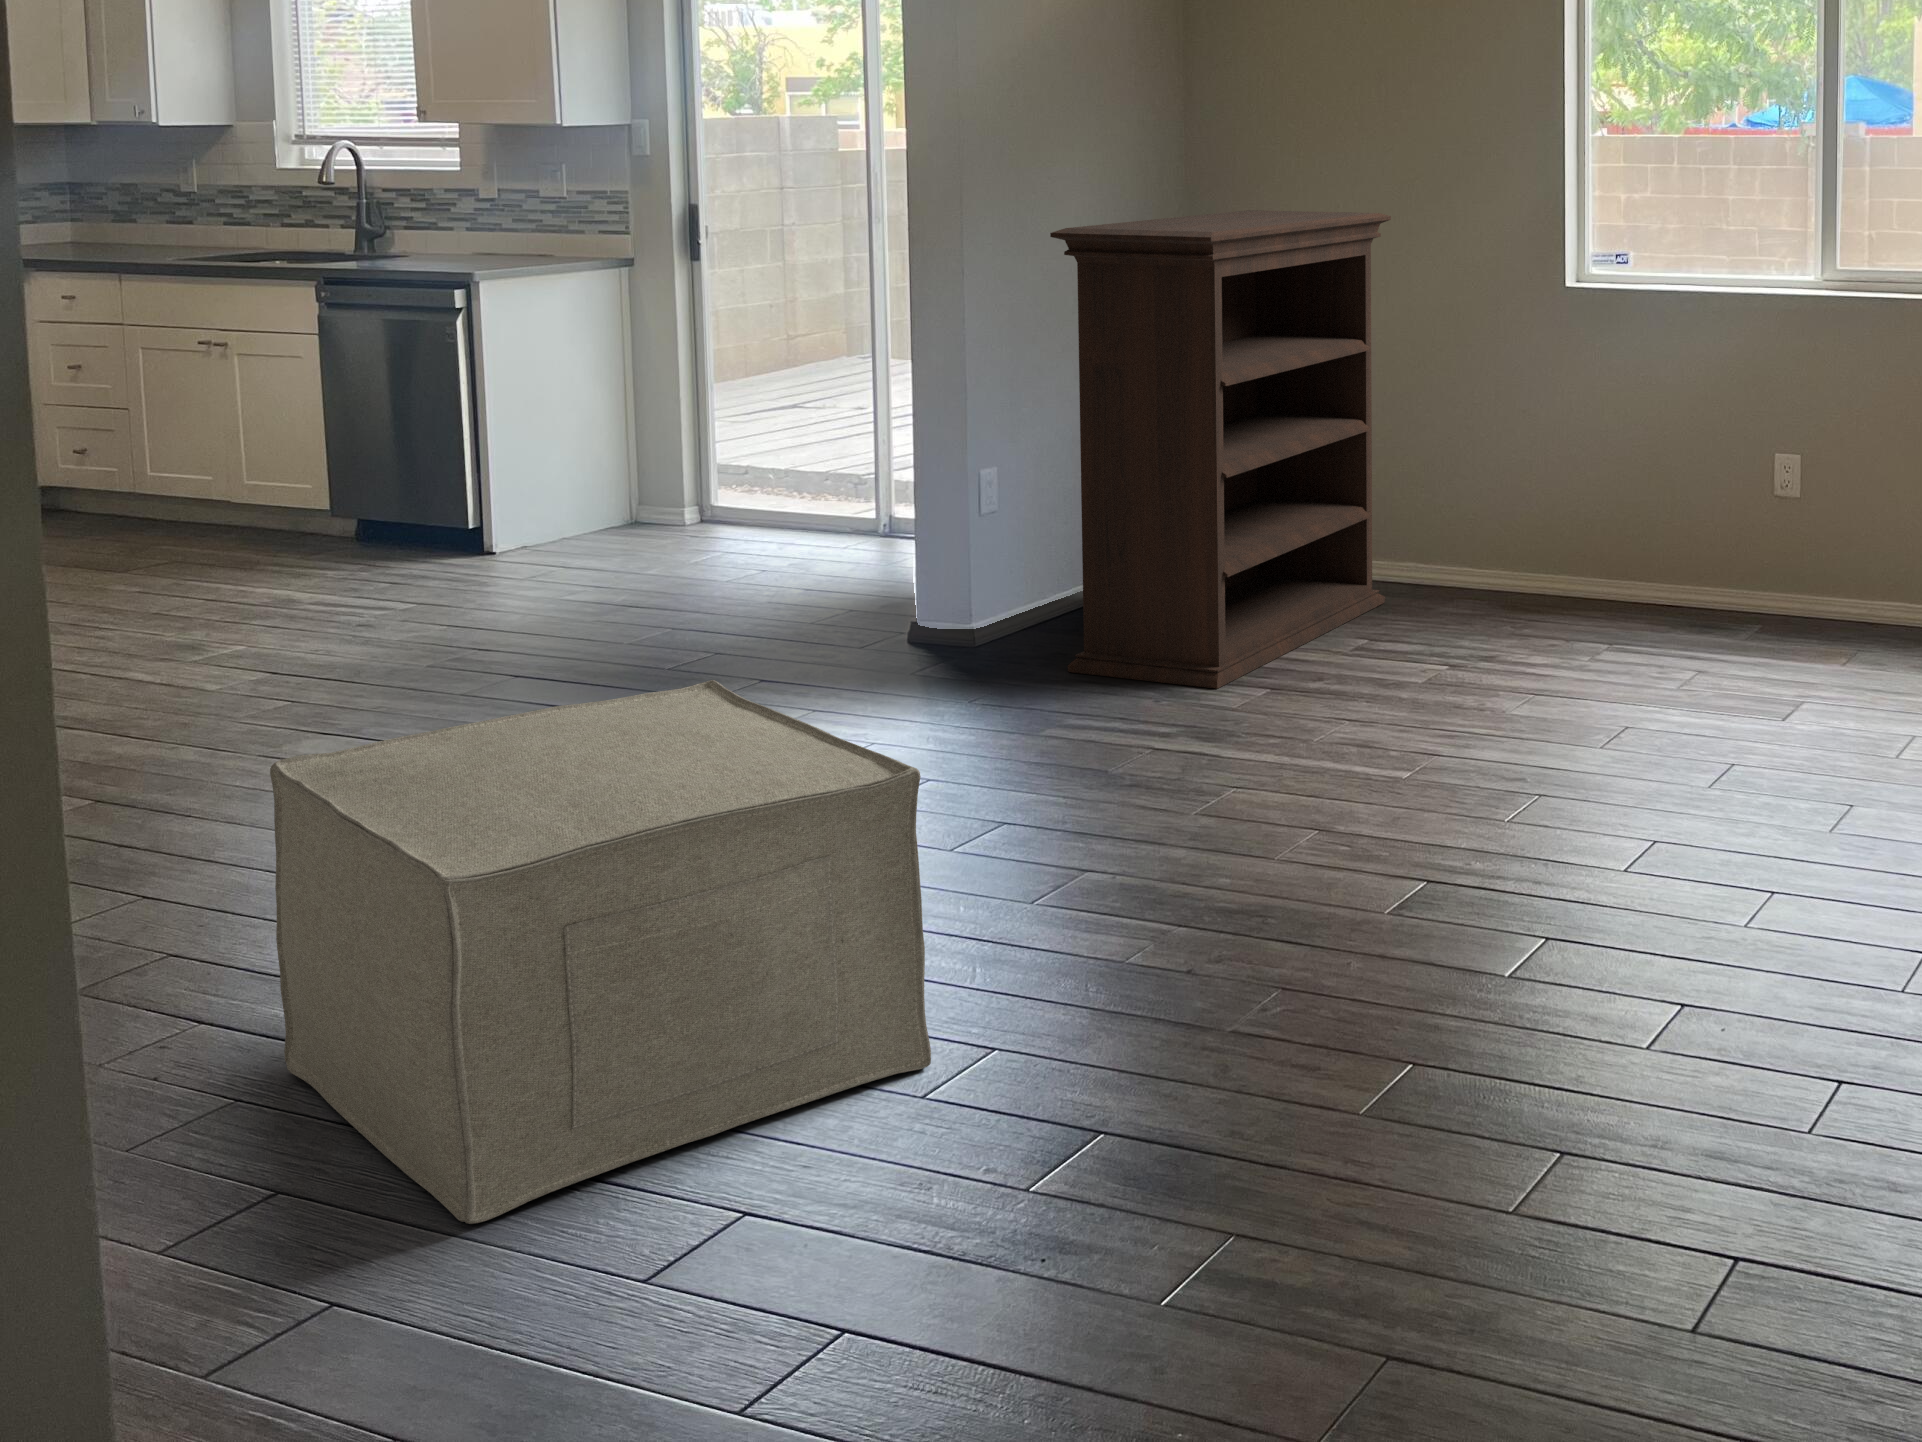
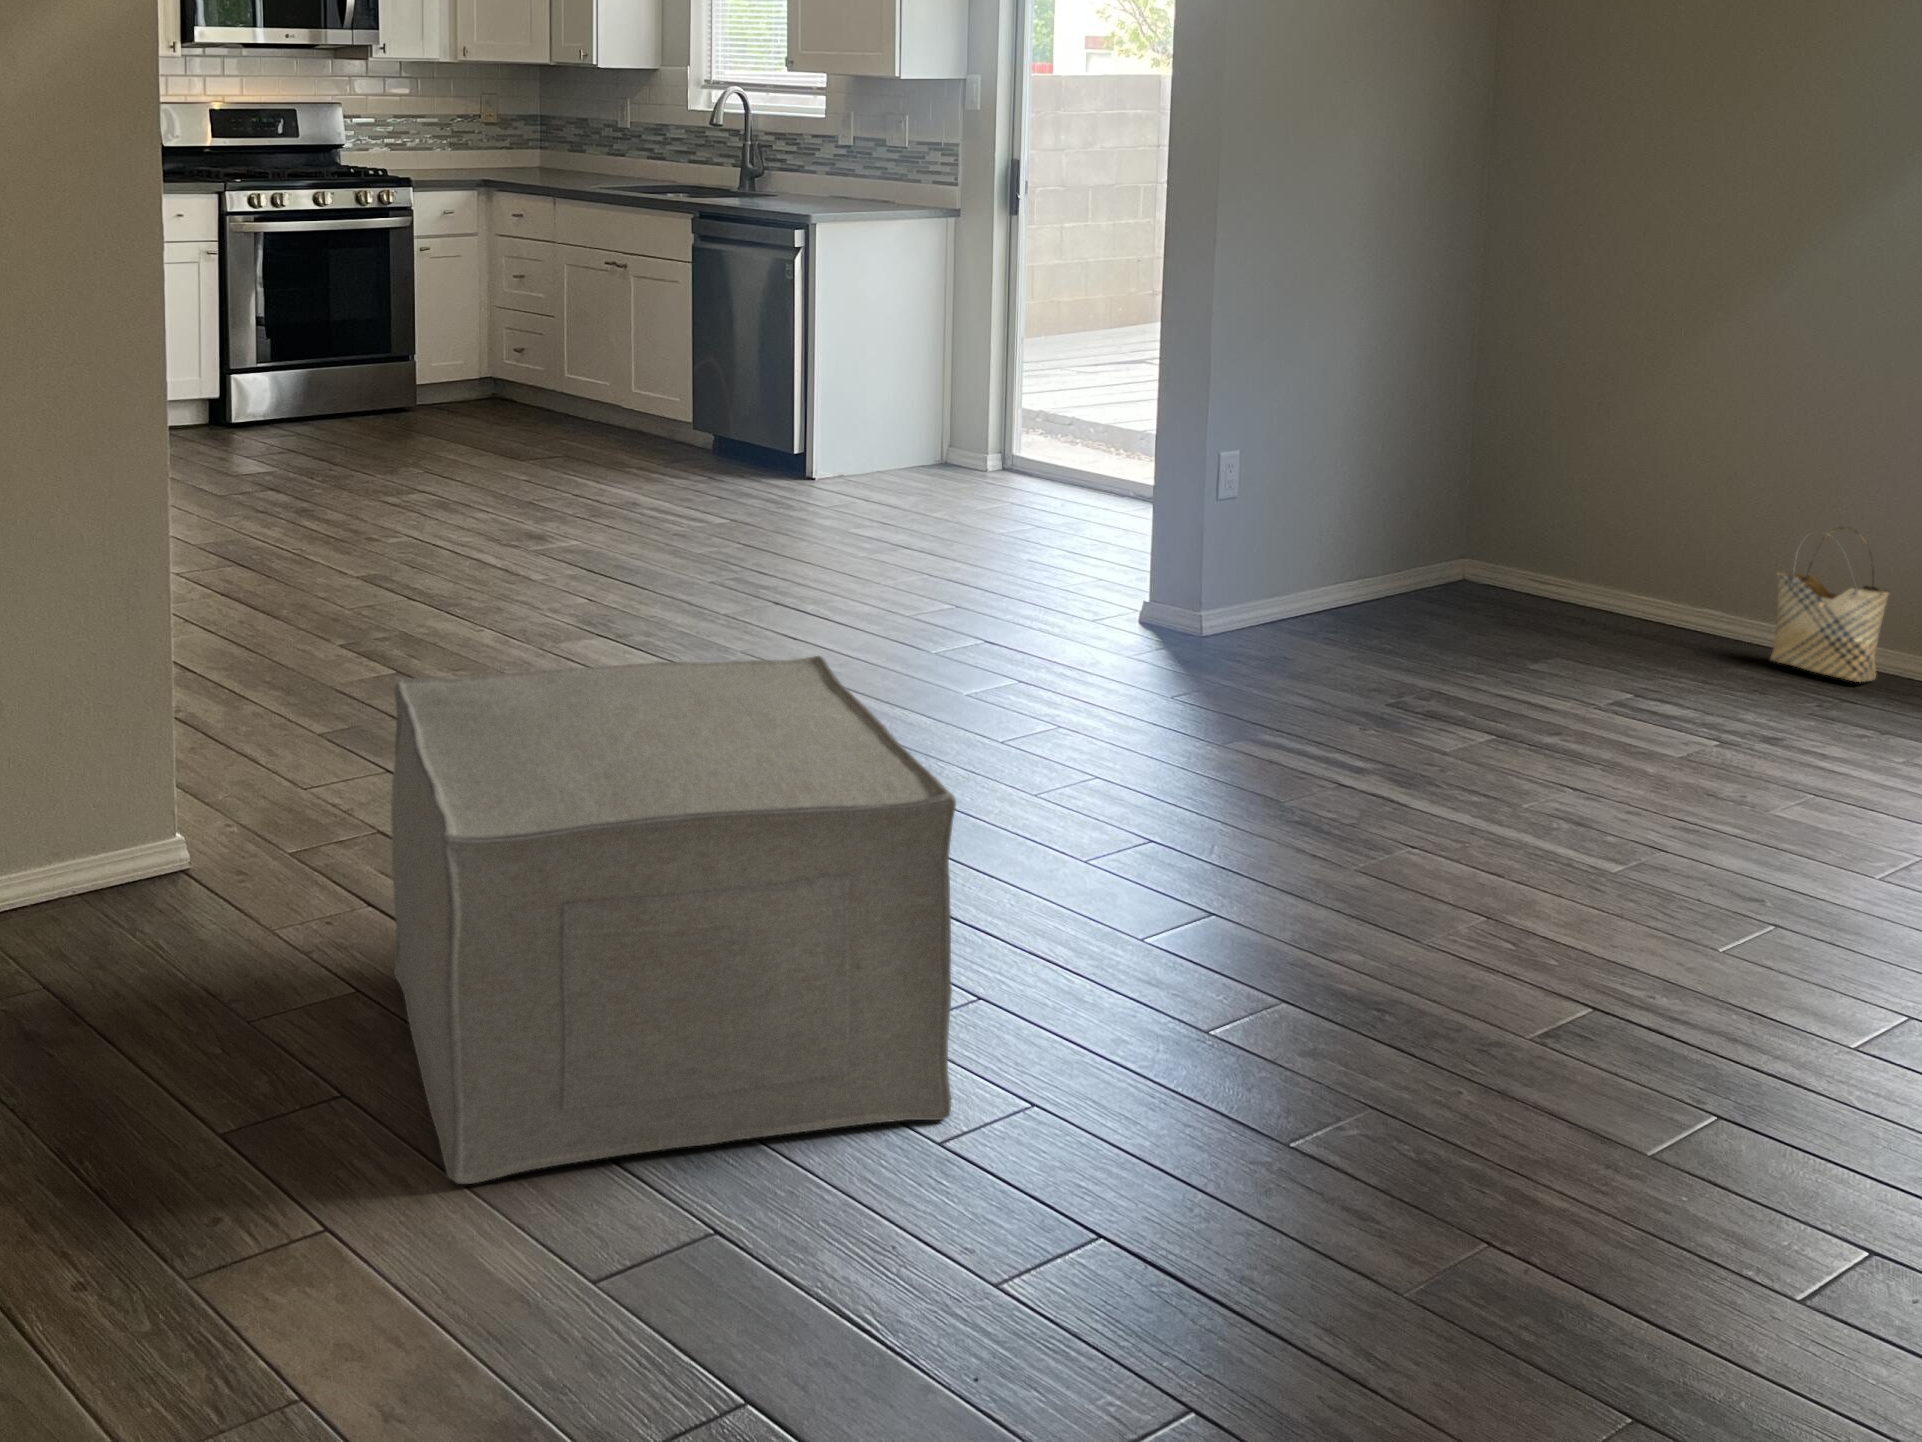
bookshelf: present [1050,210,1391,689] -> none [1284,195,1713,726]
woven basket: none [1463,478,1553,606] -> present [1771,527,1889,682]

